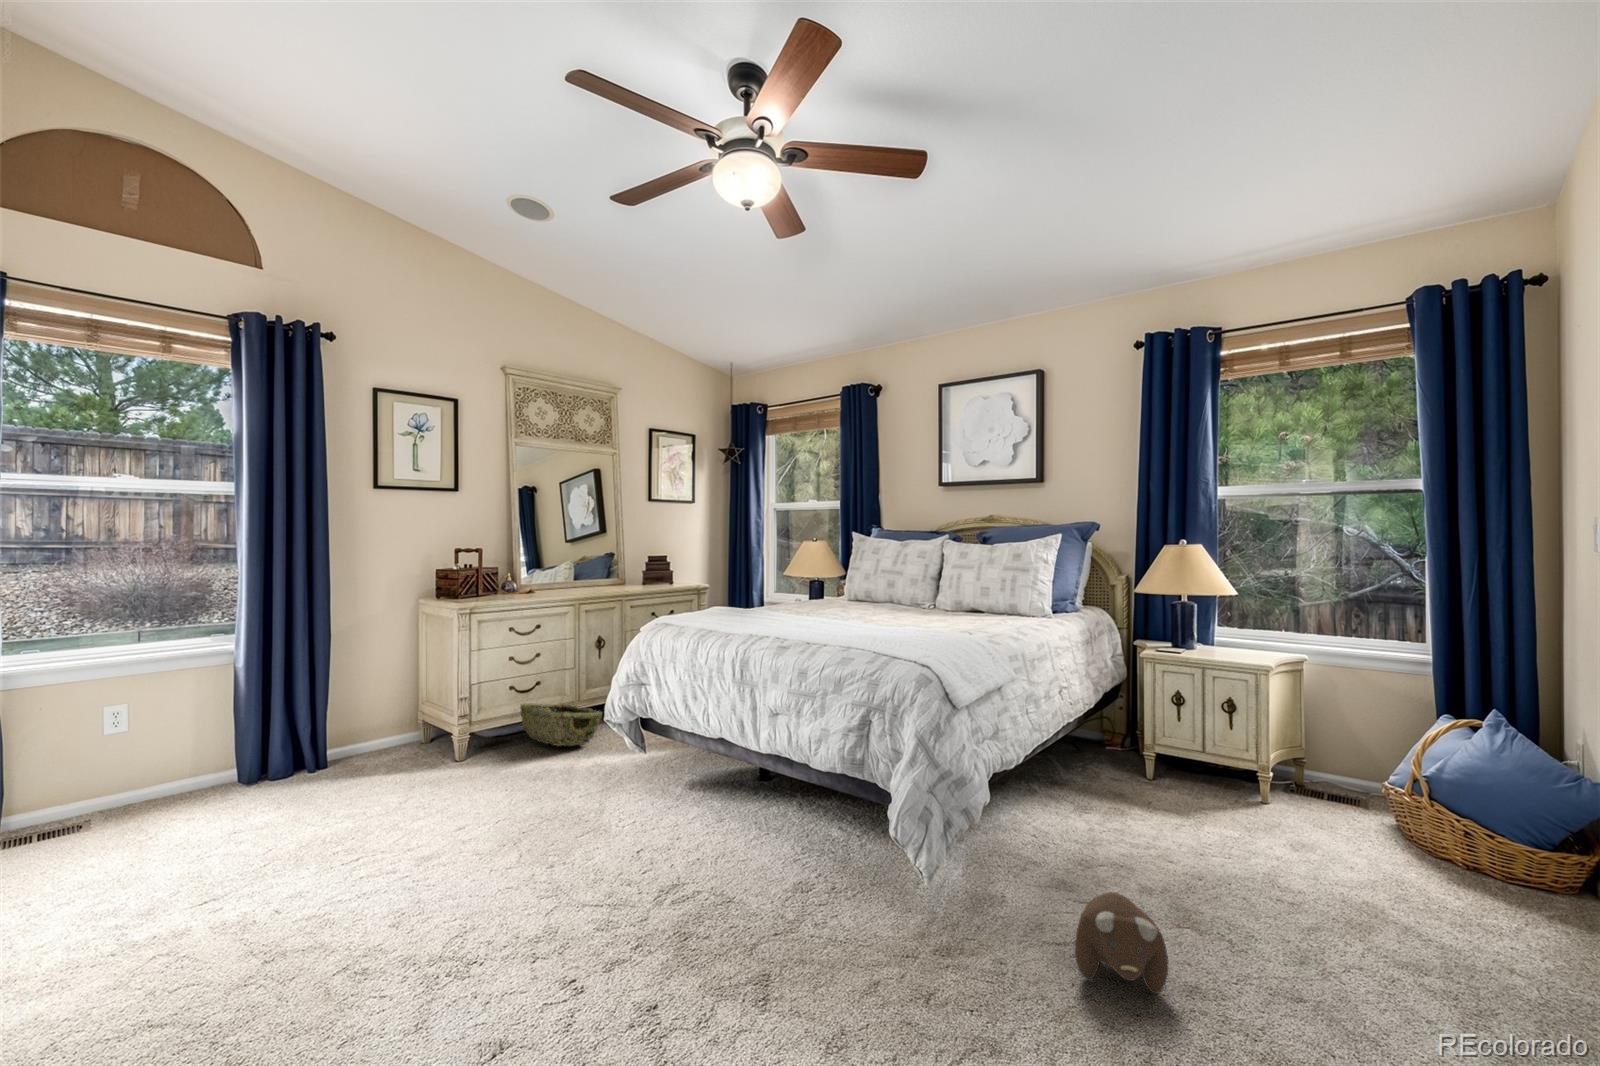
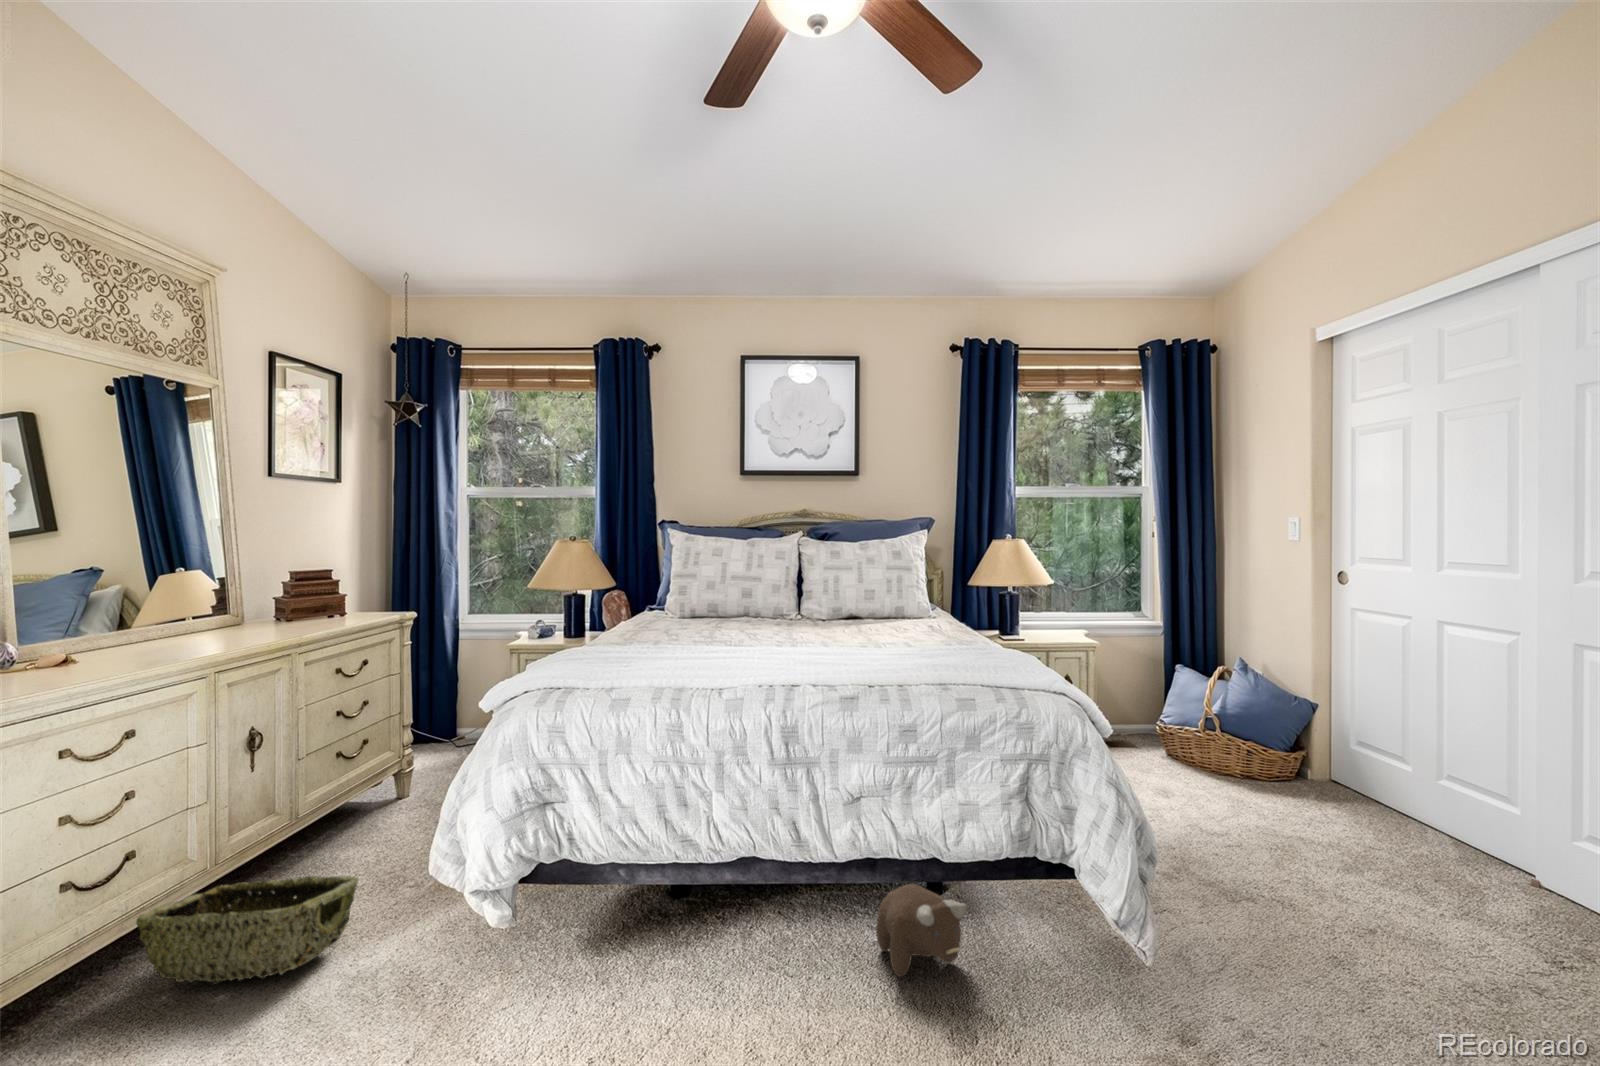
plush toy: present [1075,892,1168,993] -> present [876,884,967,977]

